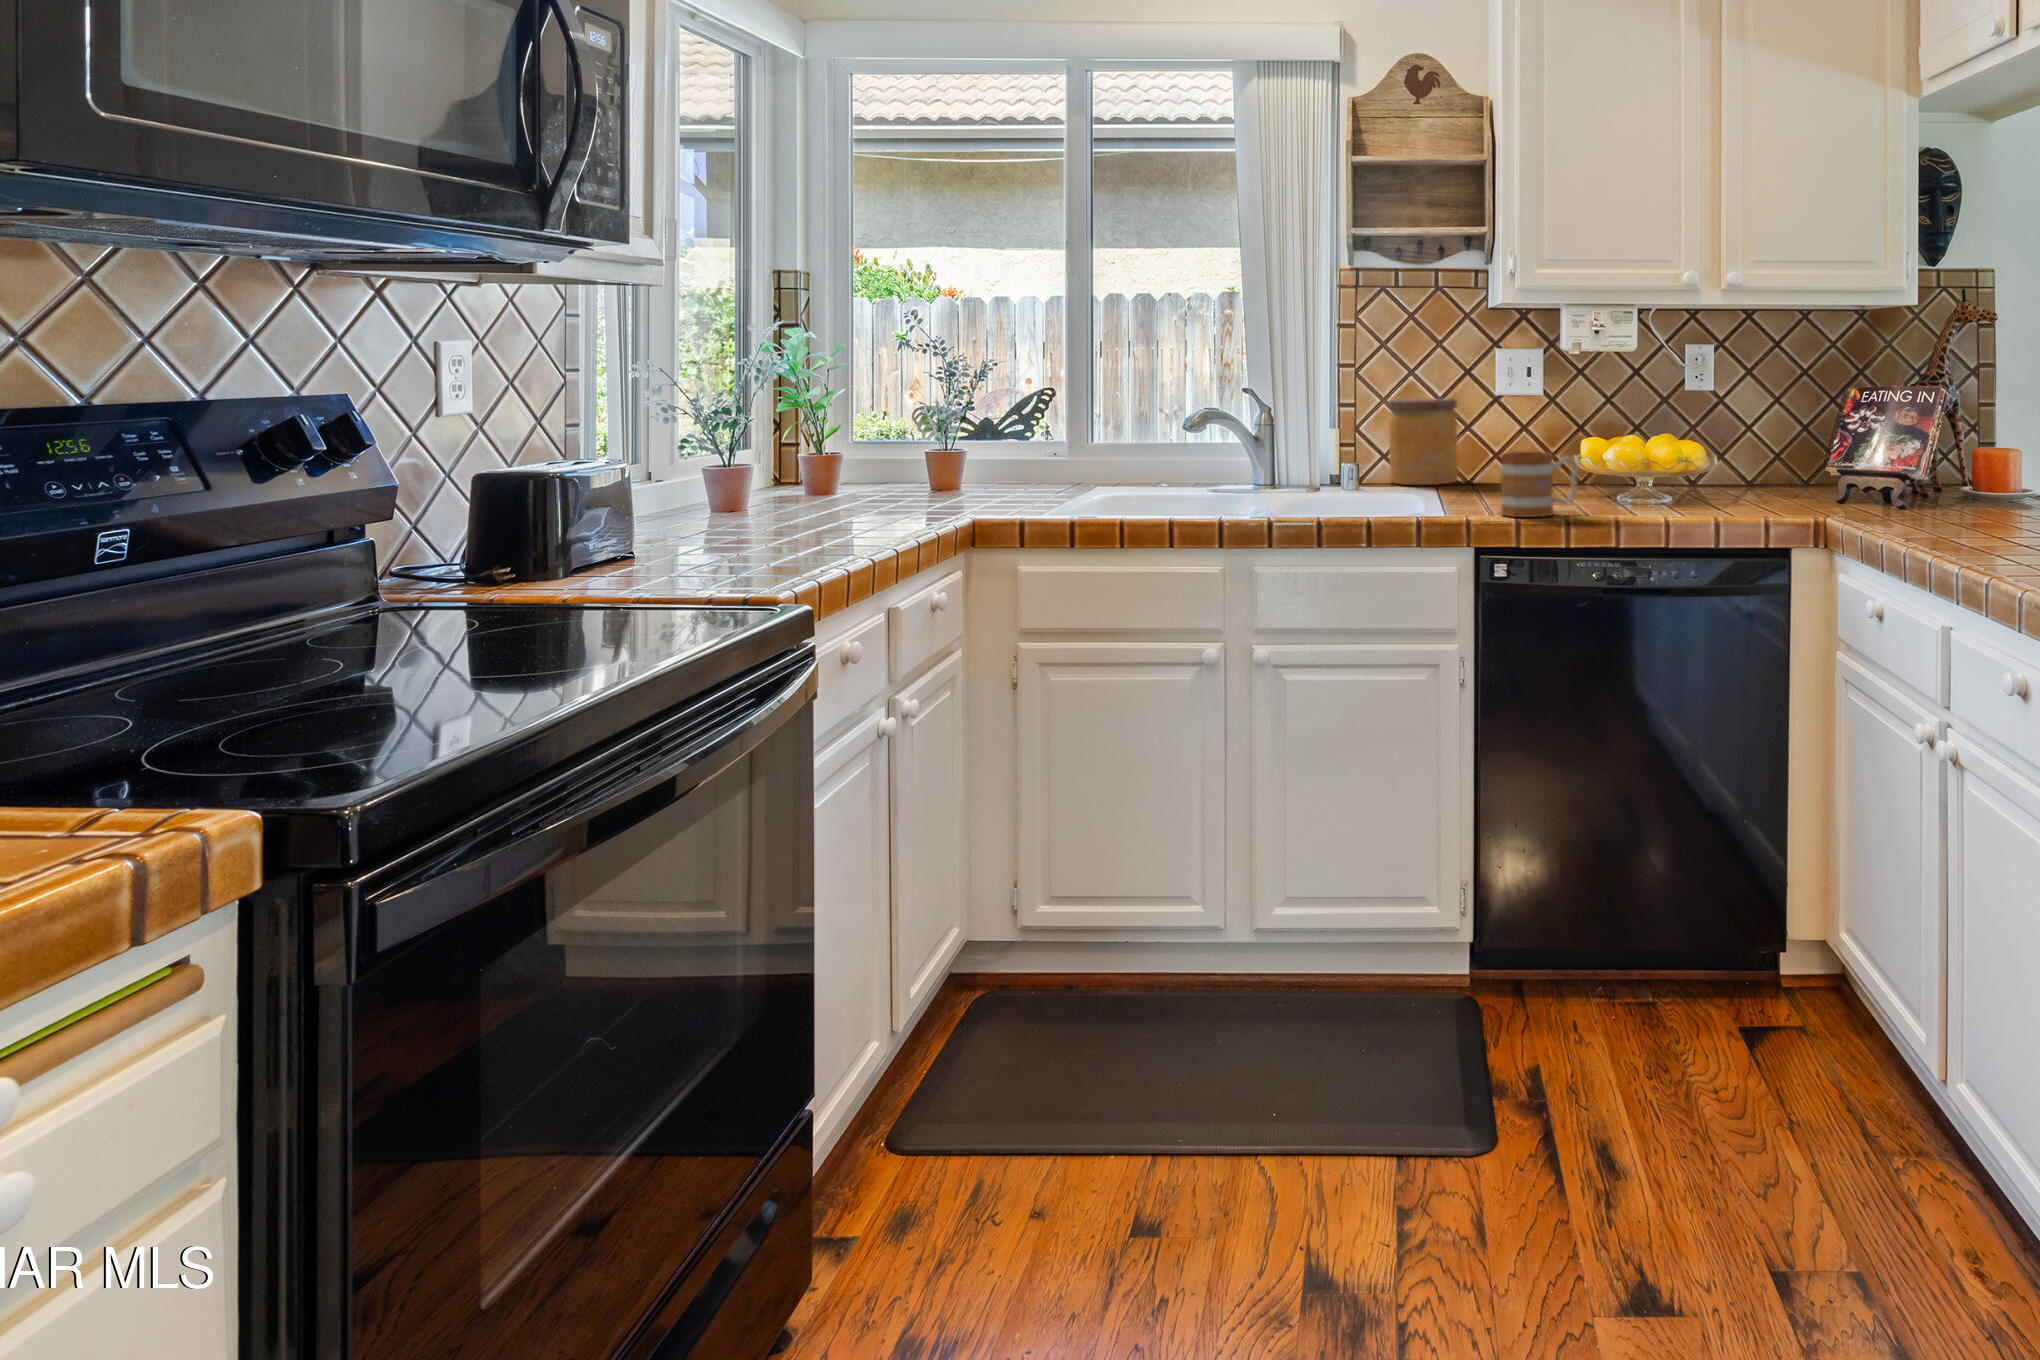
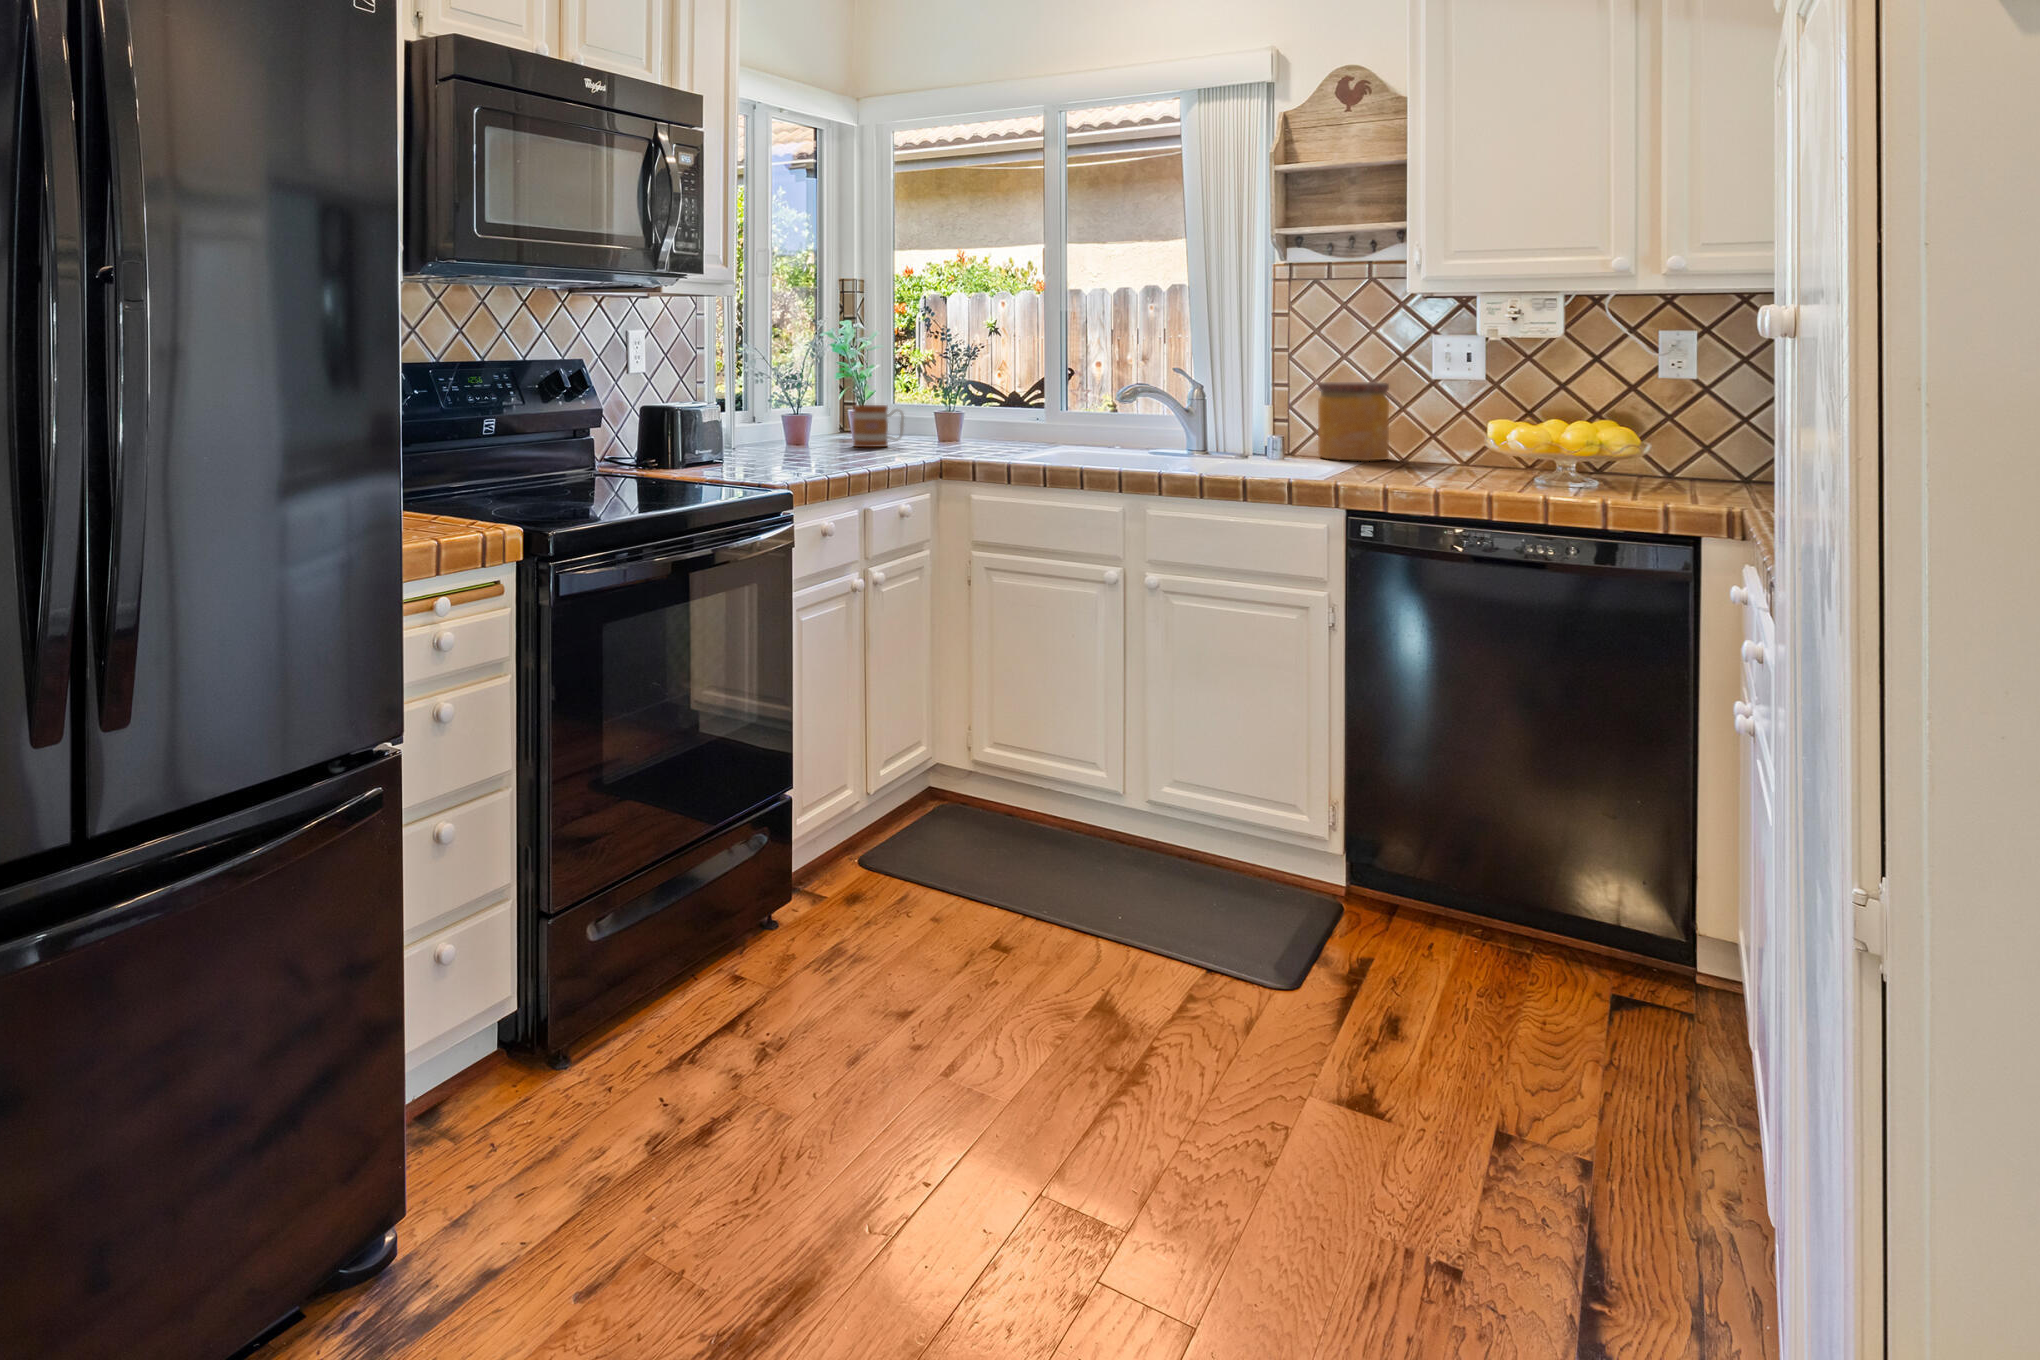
mug: present [1501,452,1577,517] -> present [853,405,904,447]

